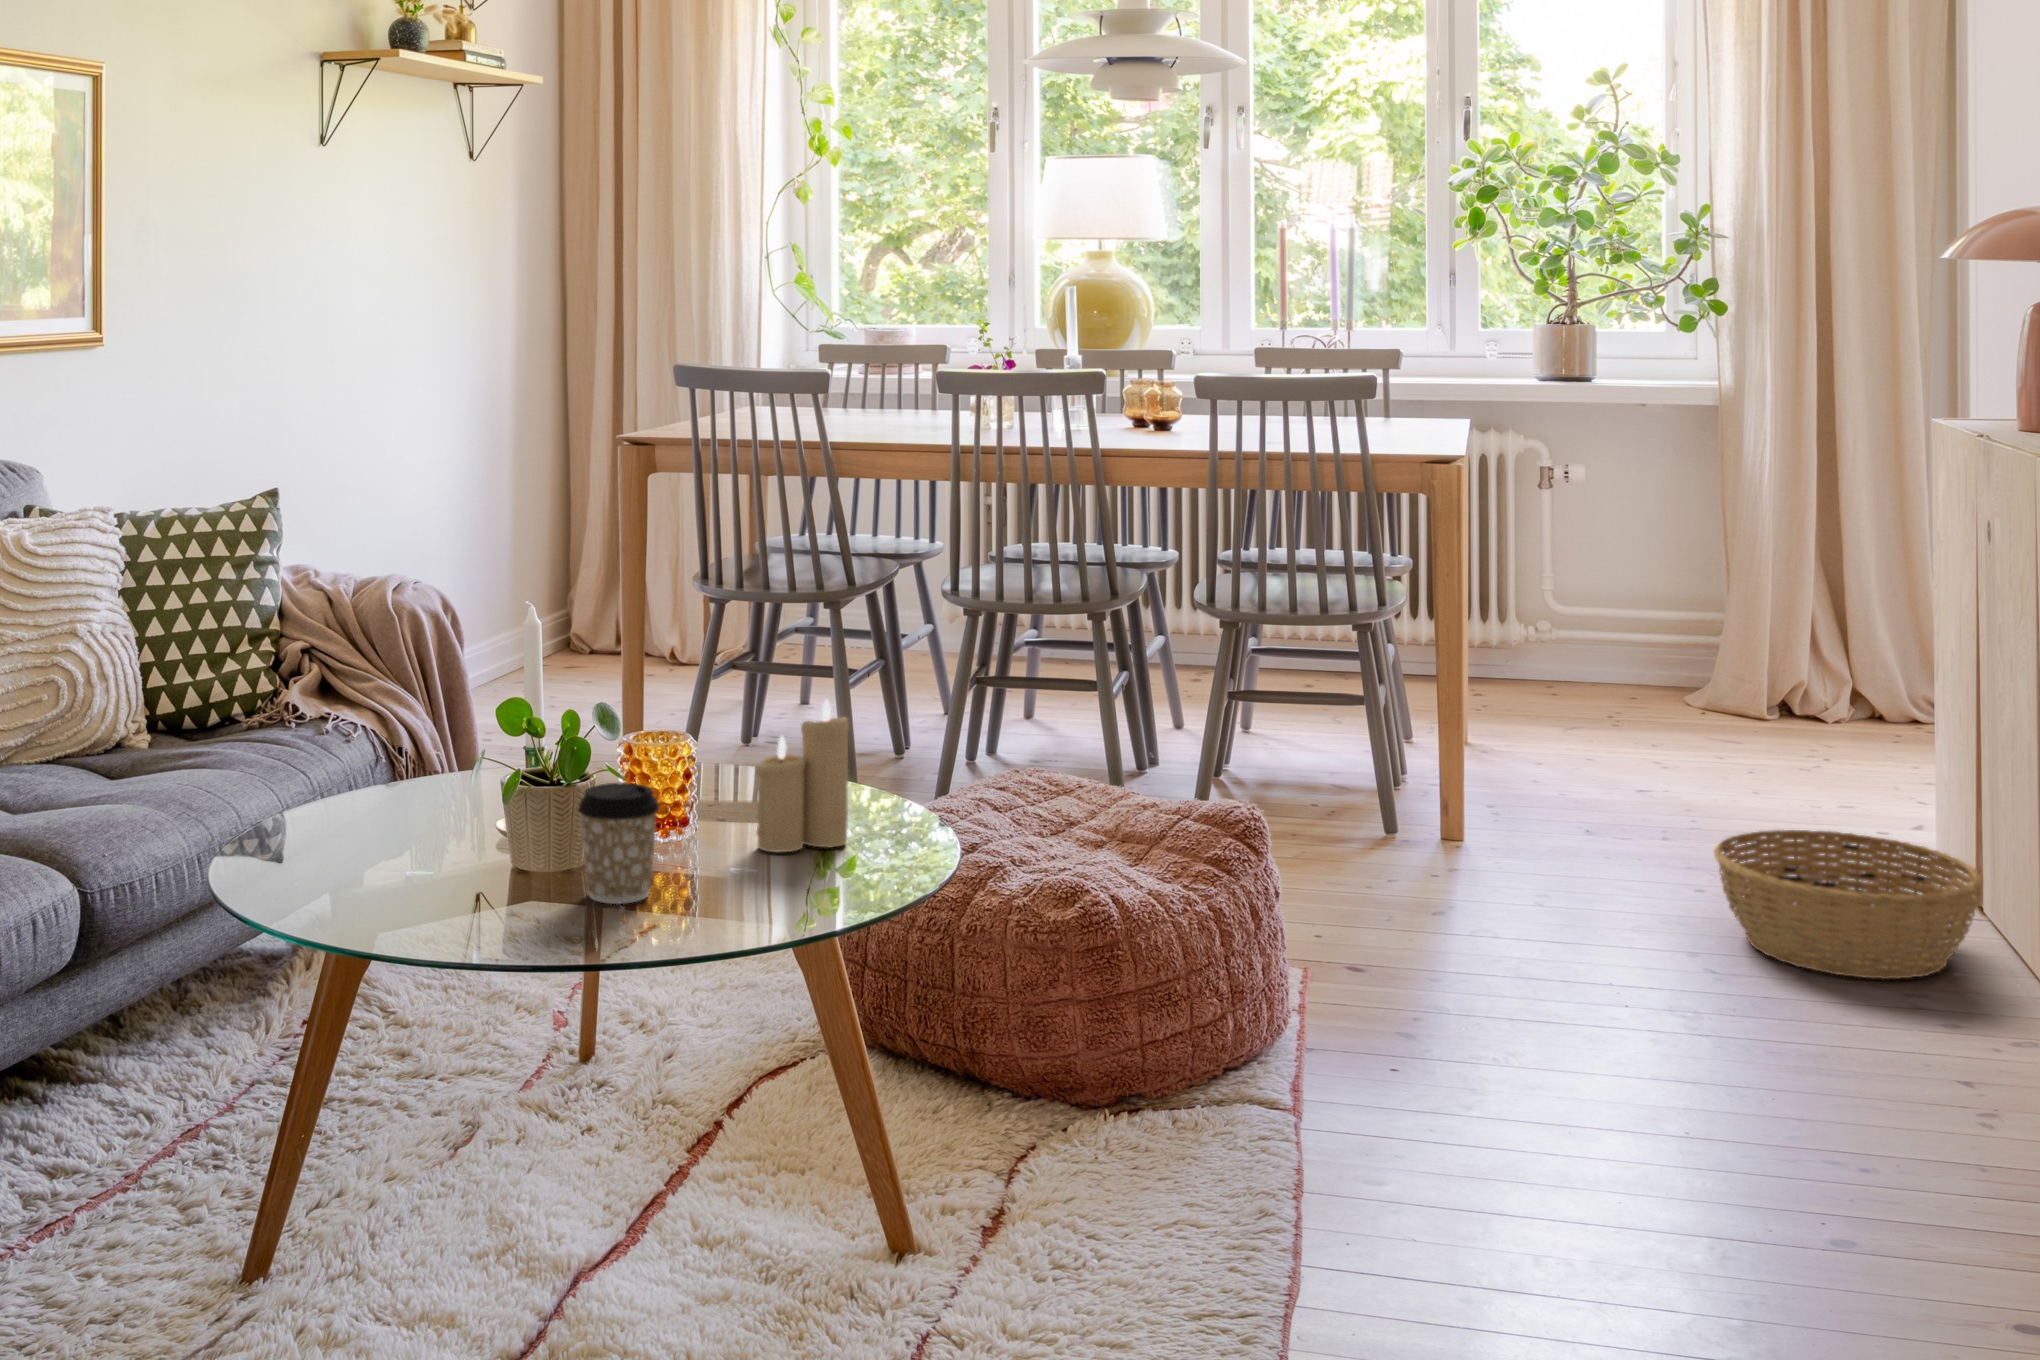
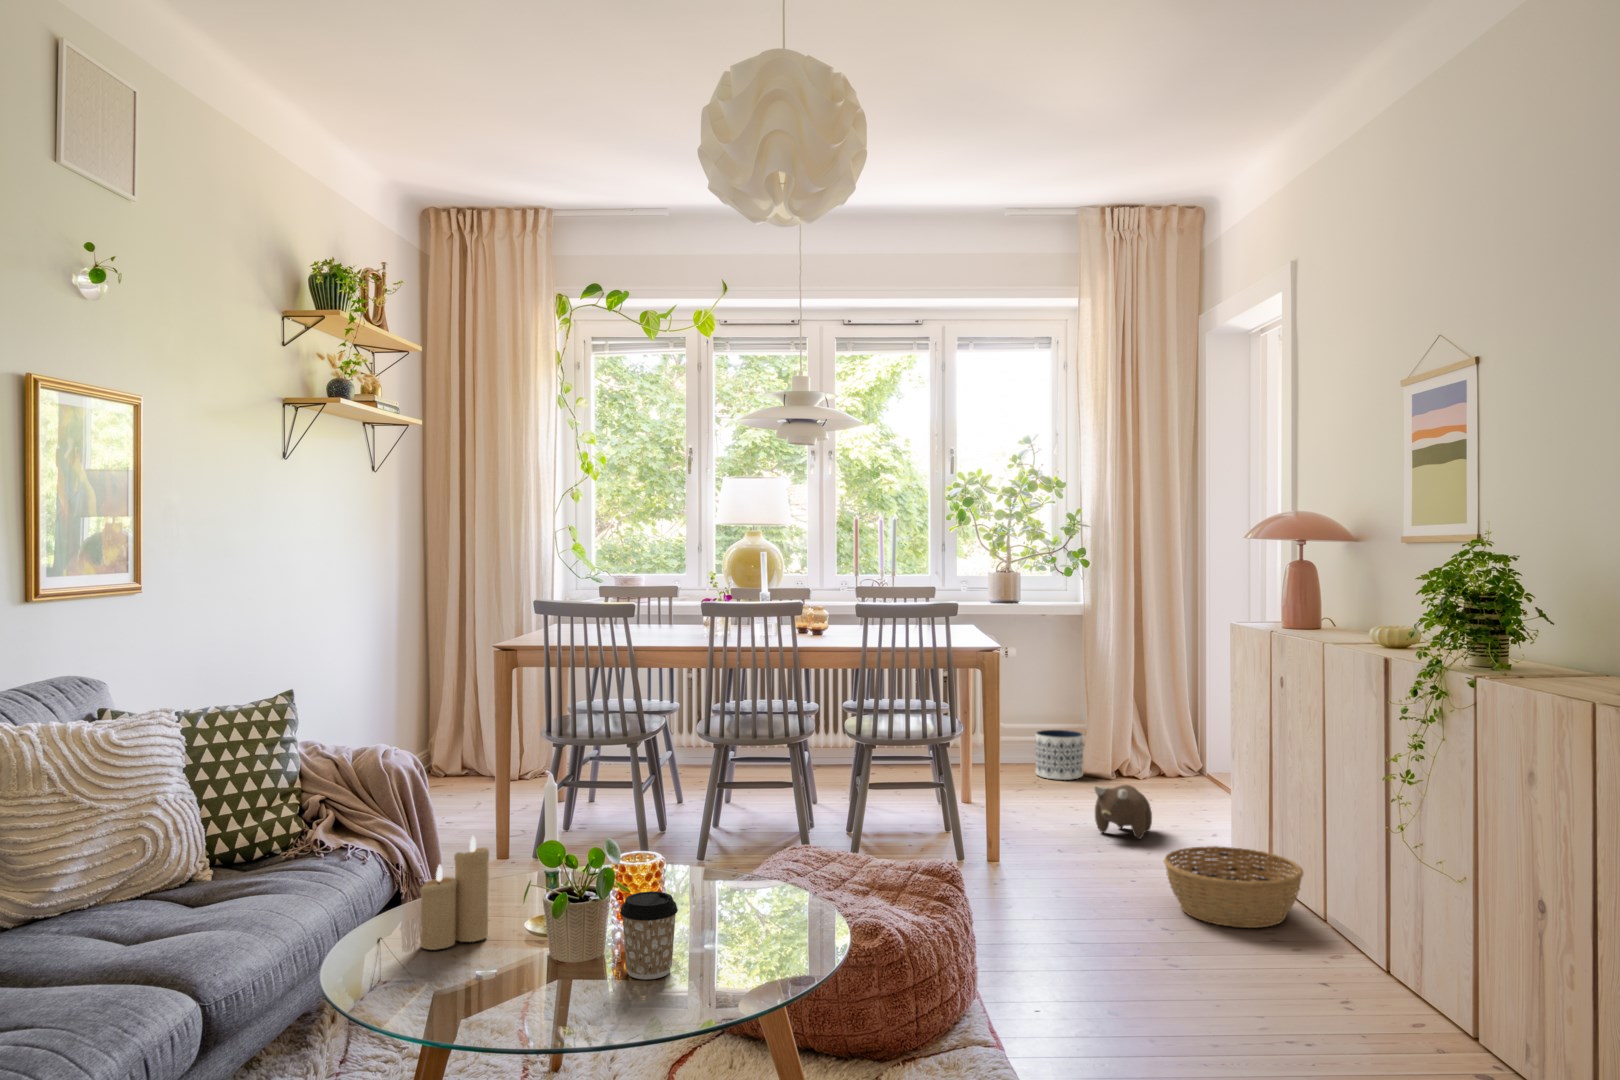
planter: none [1614,617,1707,710] -> present [1036,730,1083,780]
candle: present [756,700,849,852] -> present [420,836,489,950]
plush toy: none [1656,716,1779,818] -> present [1094,785,1152,839]

